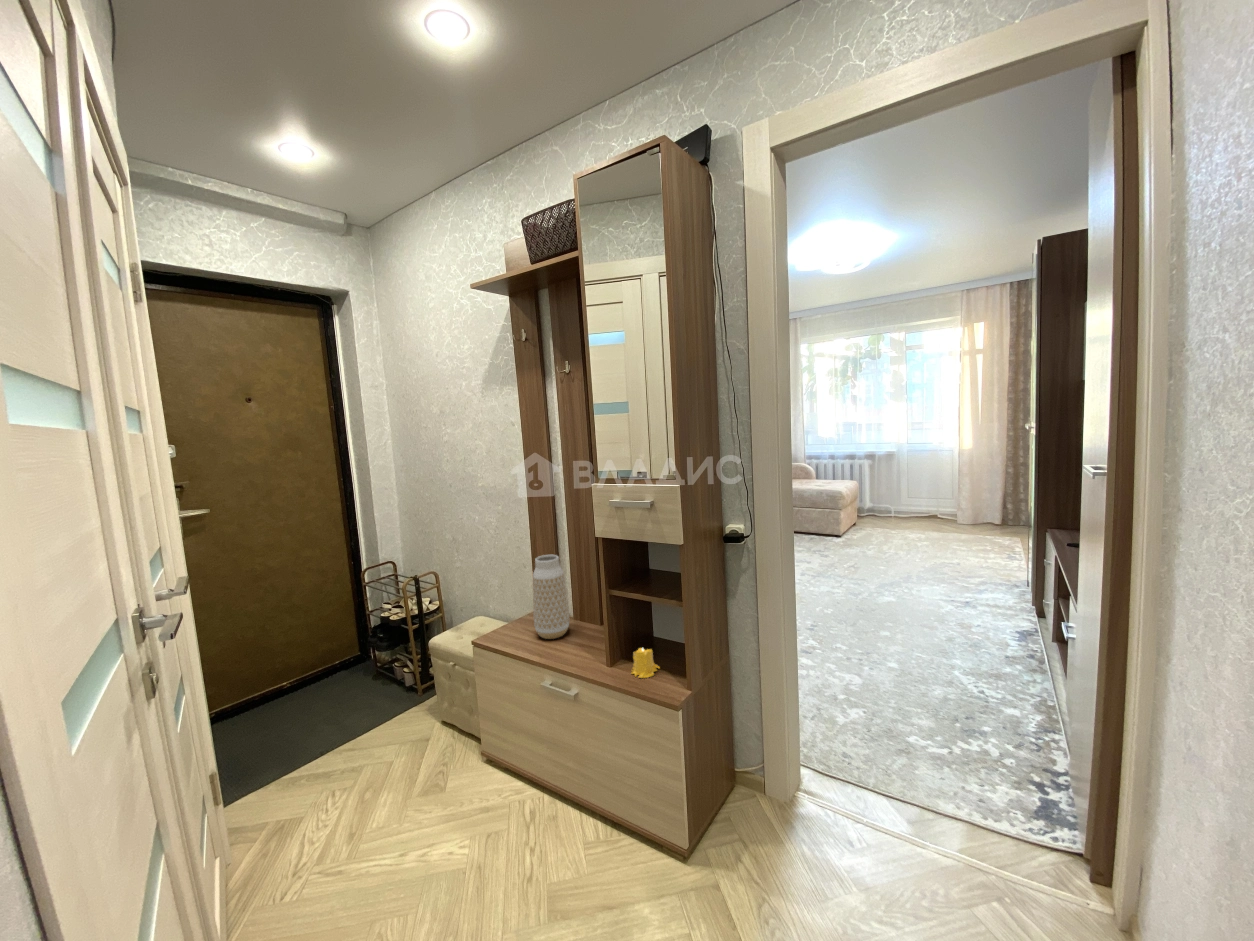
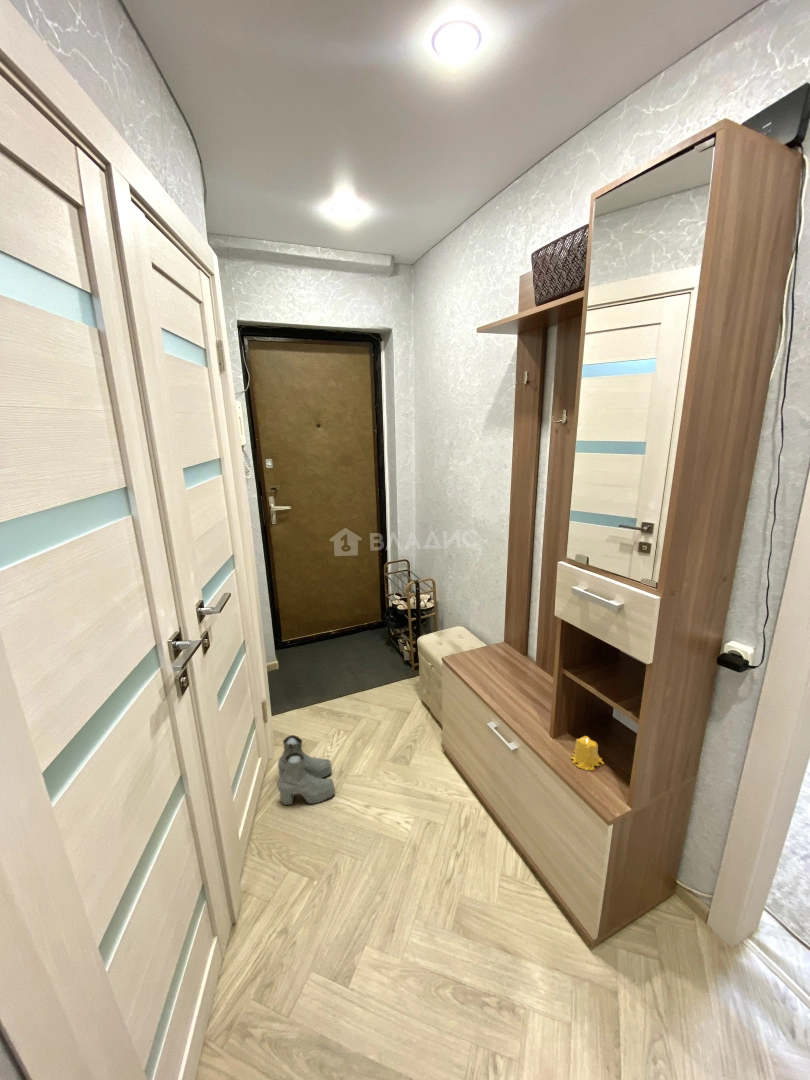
vase: present [533,555,569,639] -> none [494,606,528,684]
boots: none [240,809,346,922] -> present [278,735,335,805]

